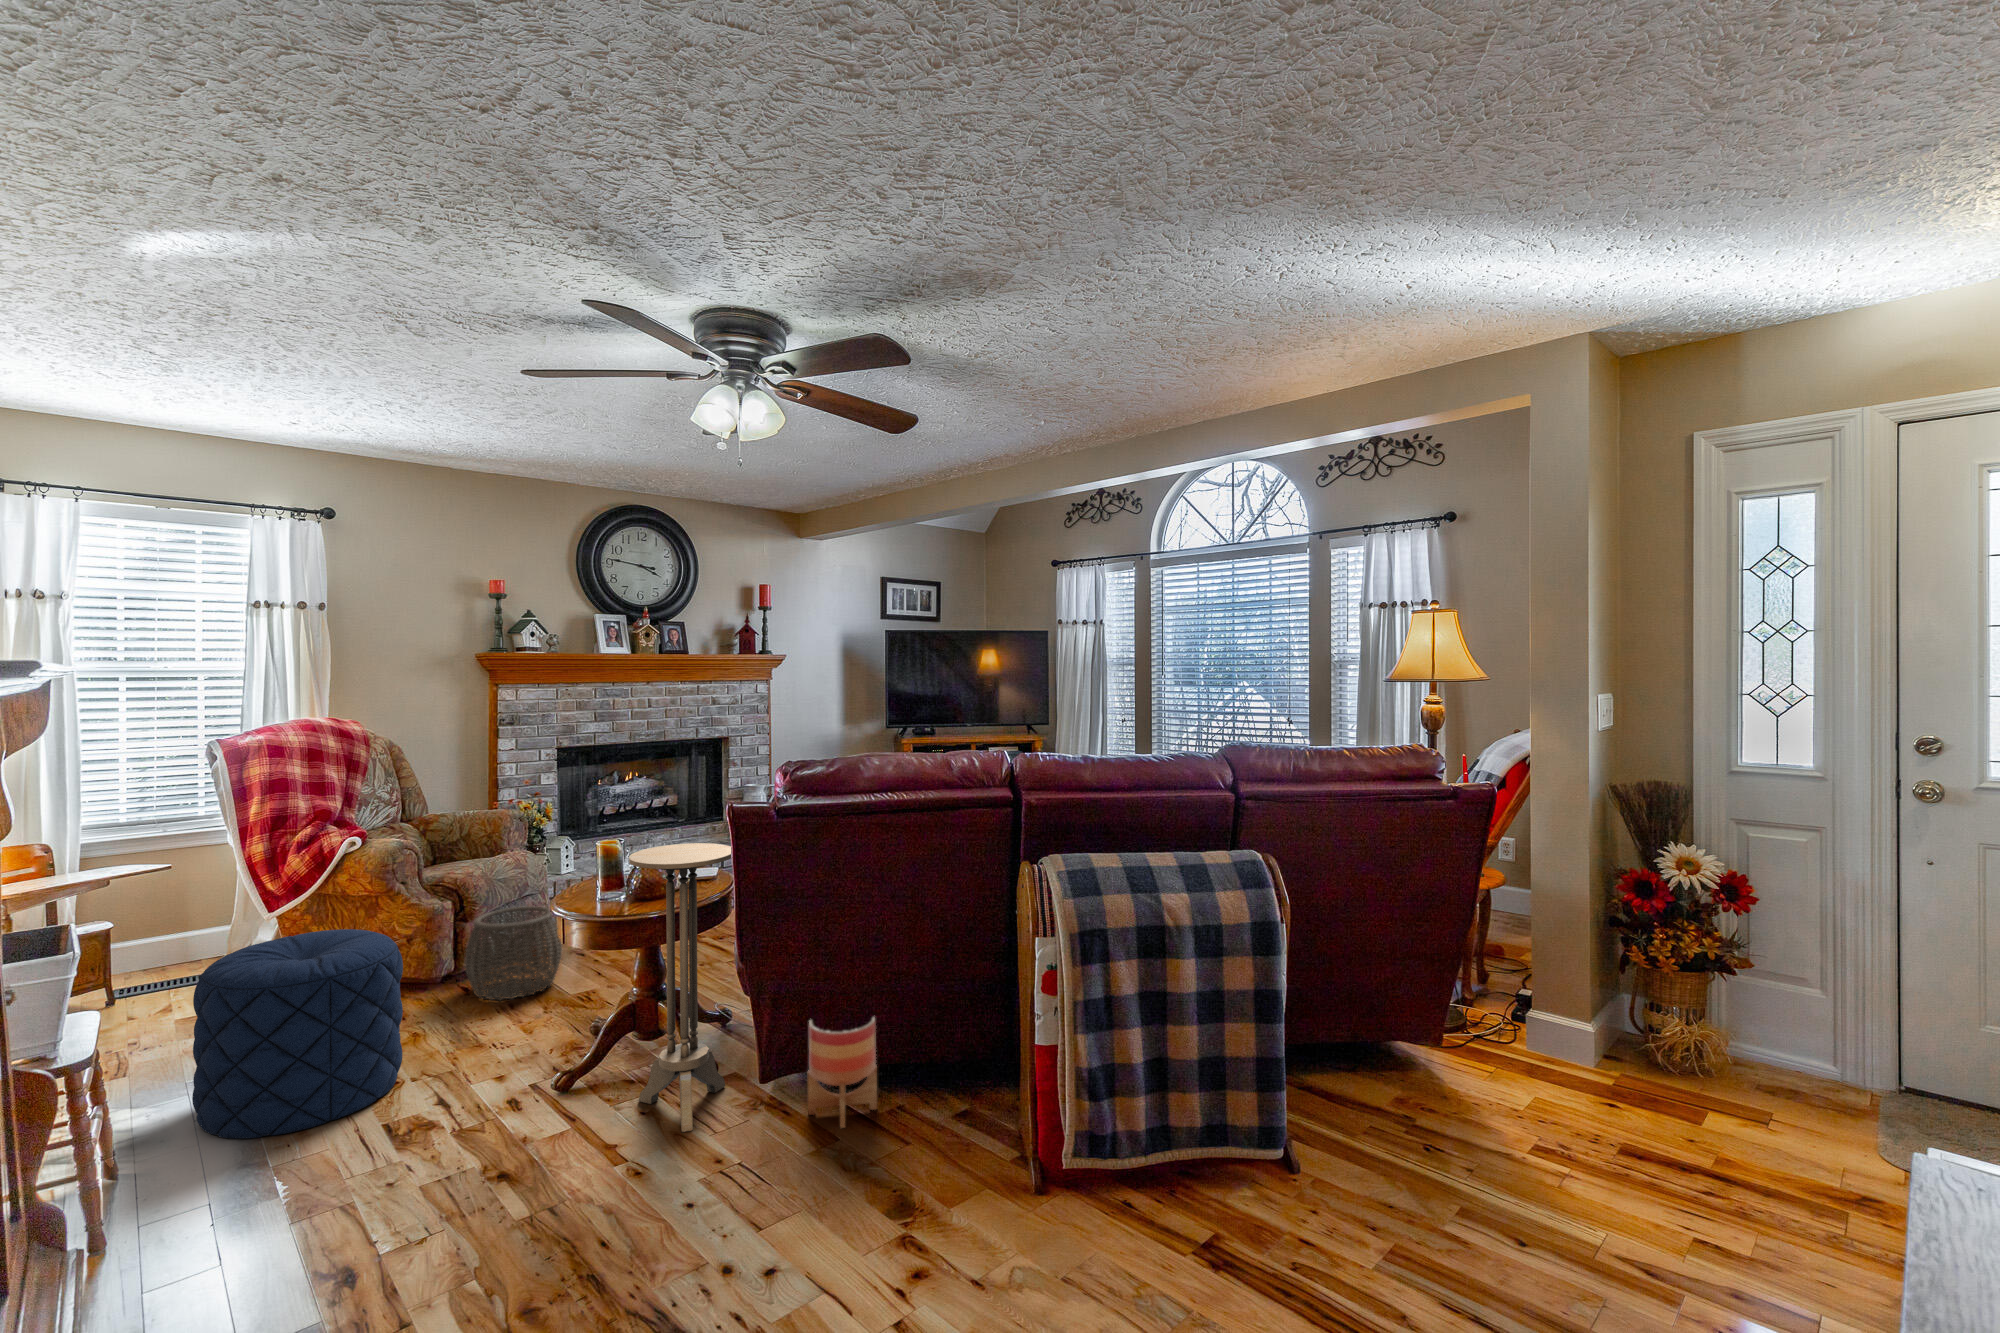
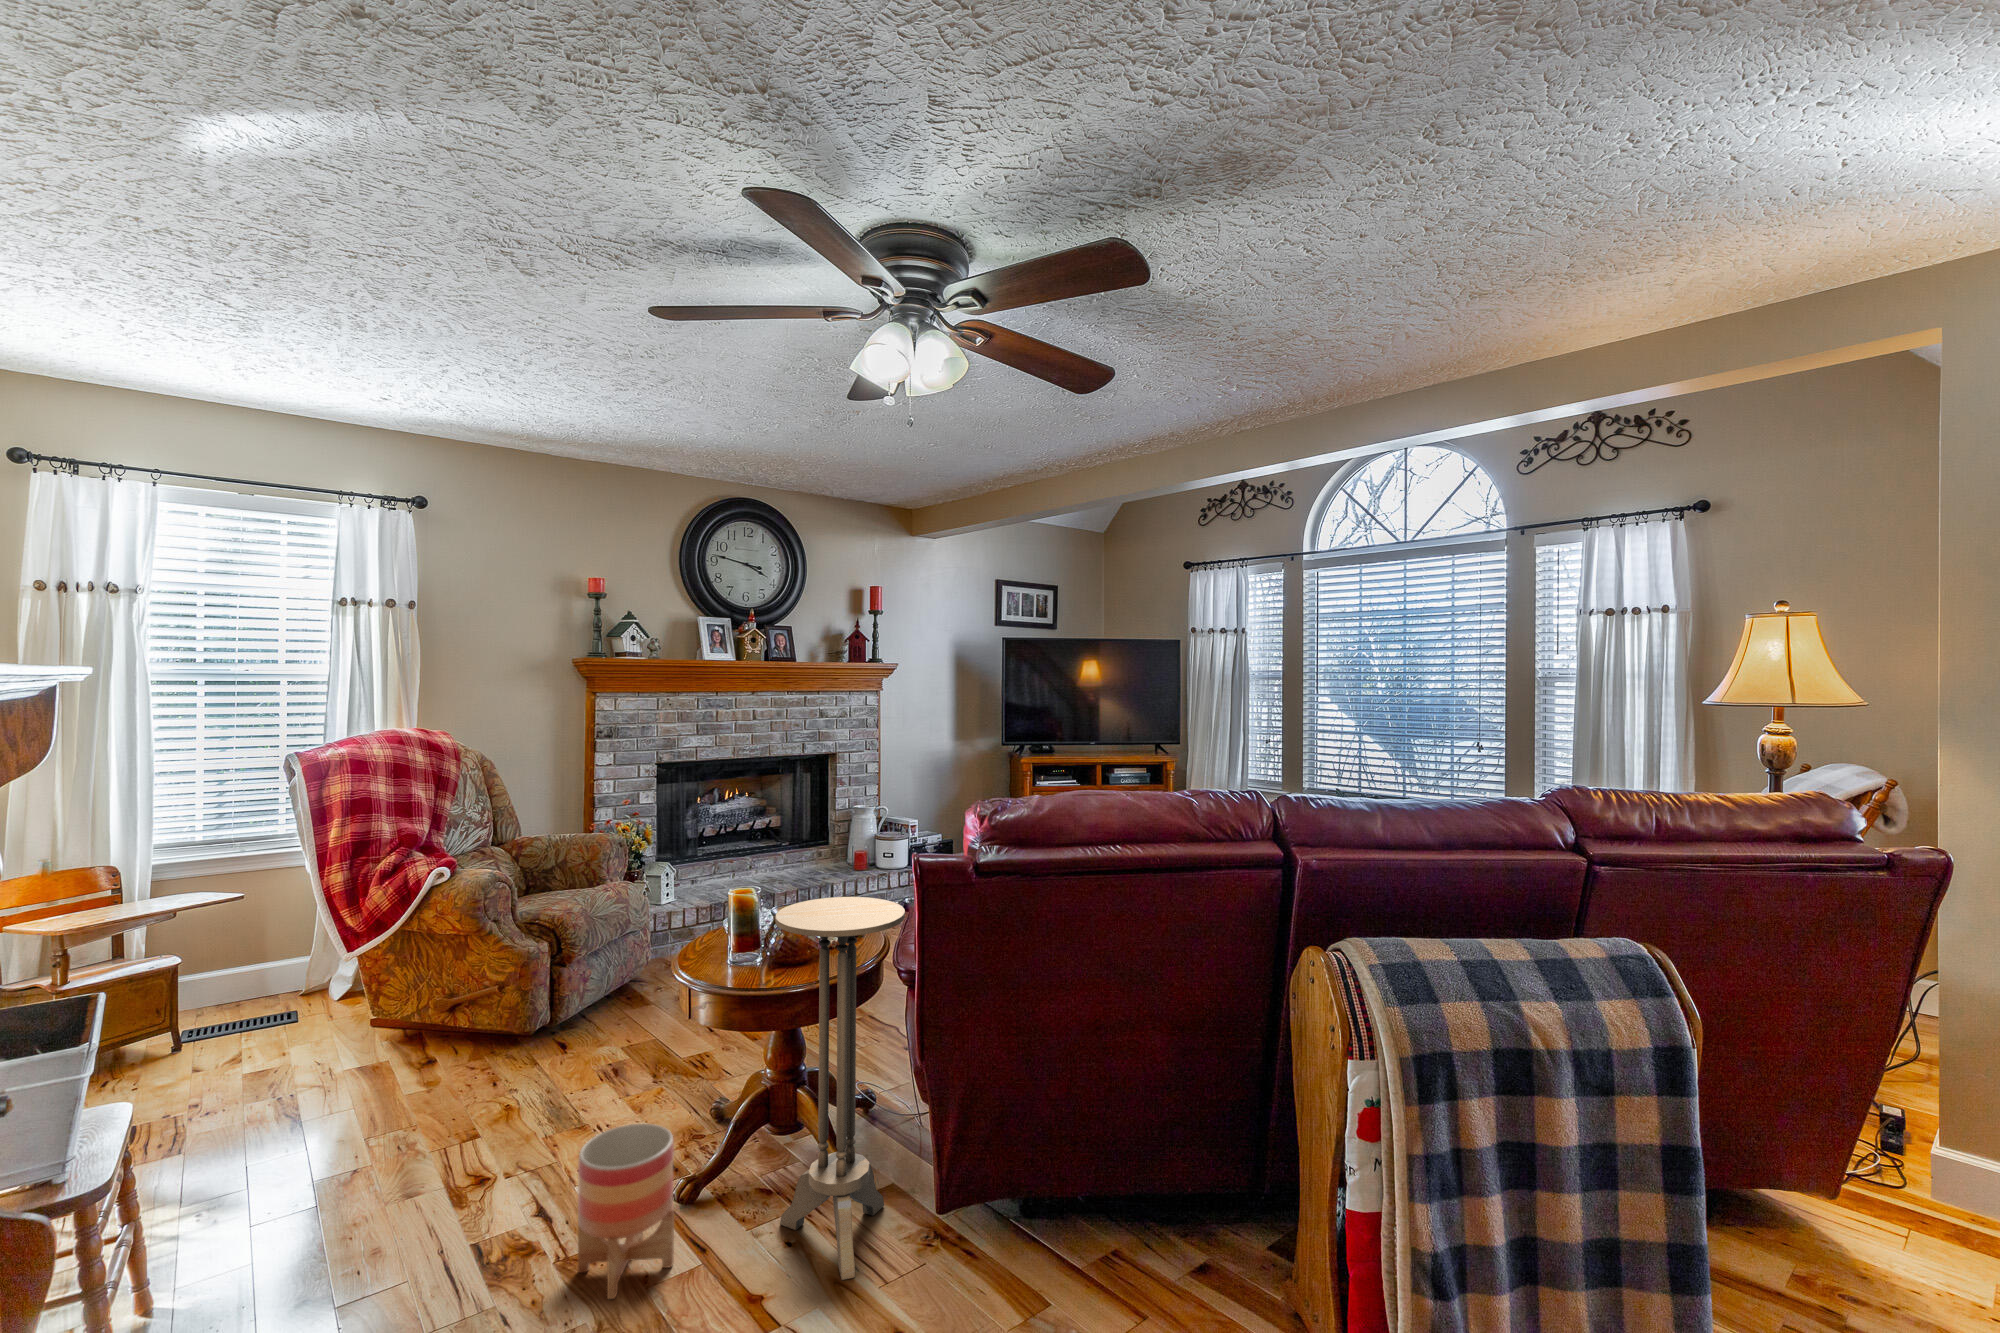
woven basket: present [464,906,562,1000] -> none [561,949,671,1063]
pouf: present [192,929,403,1138] -> none [247,987,496,1260]
planter: present [808,1017,877,1128] -> present [578,1124,674,1299]

